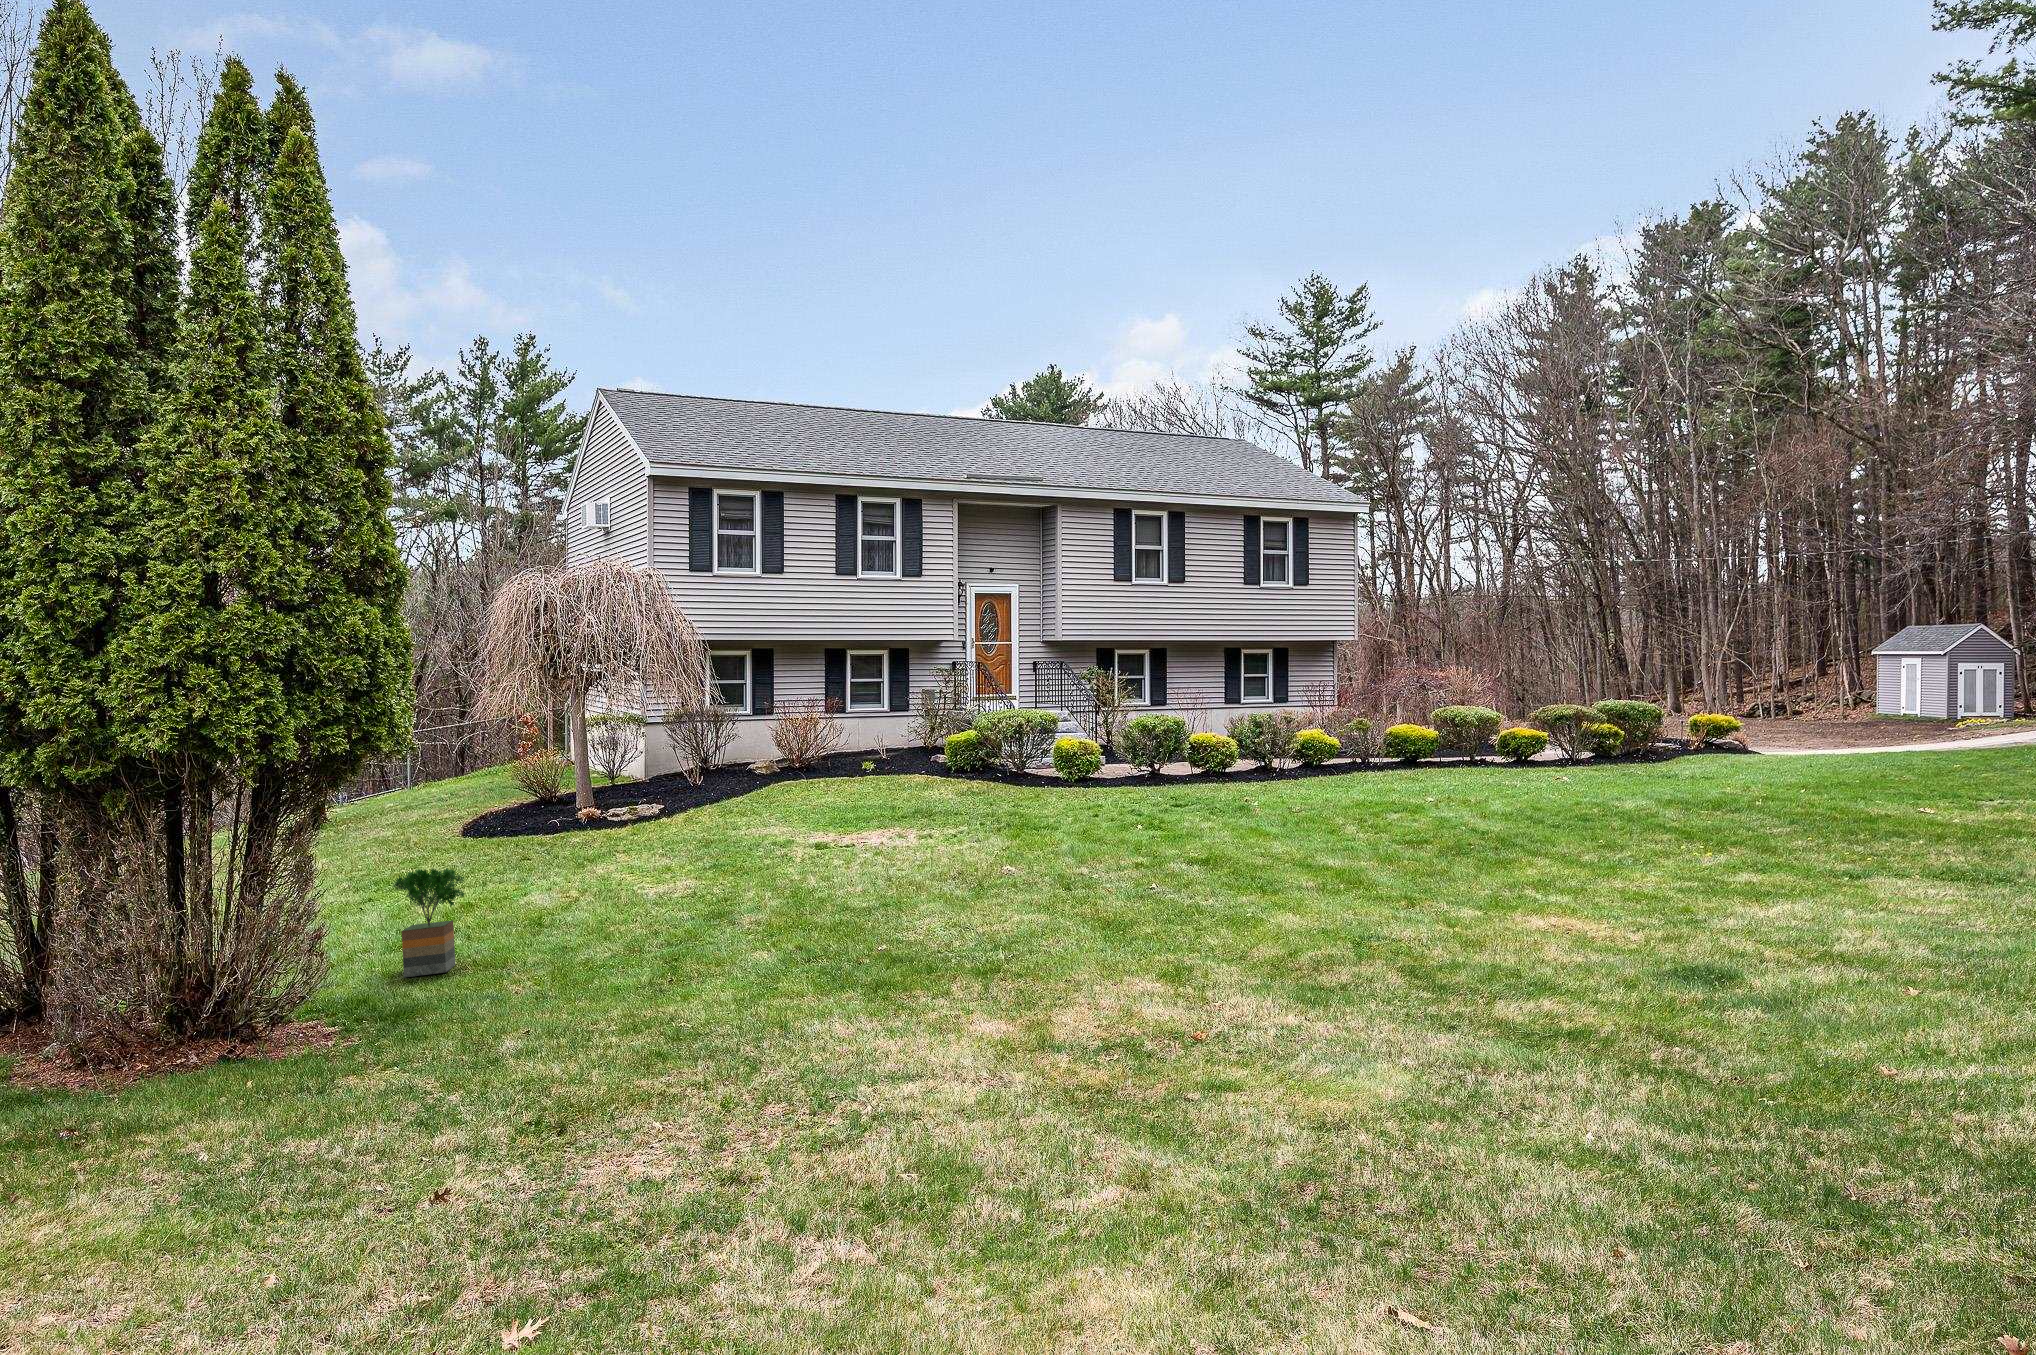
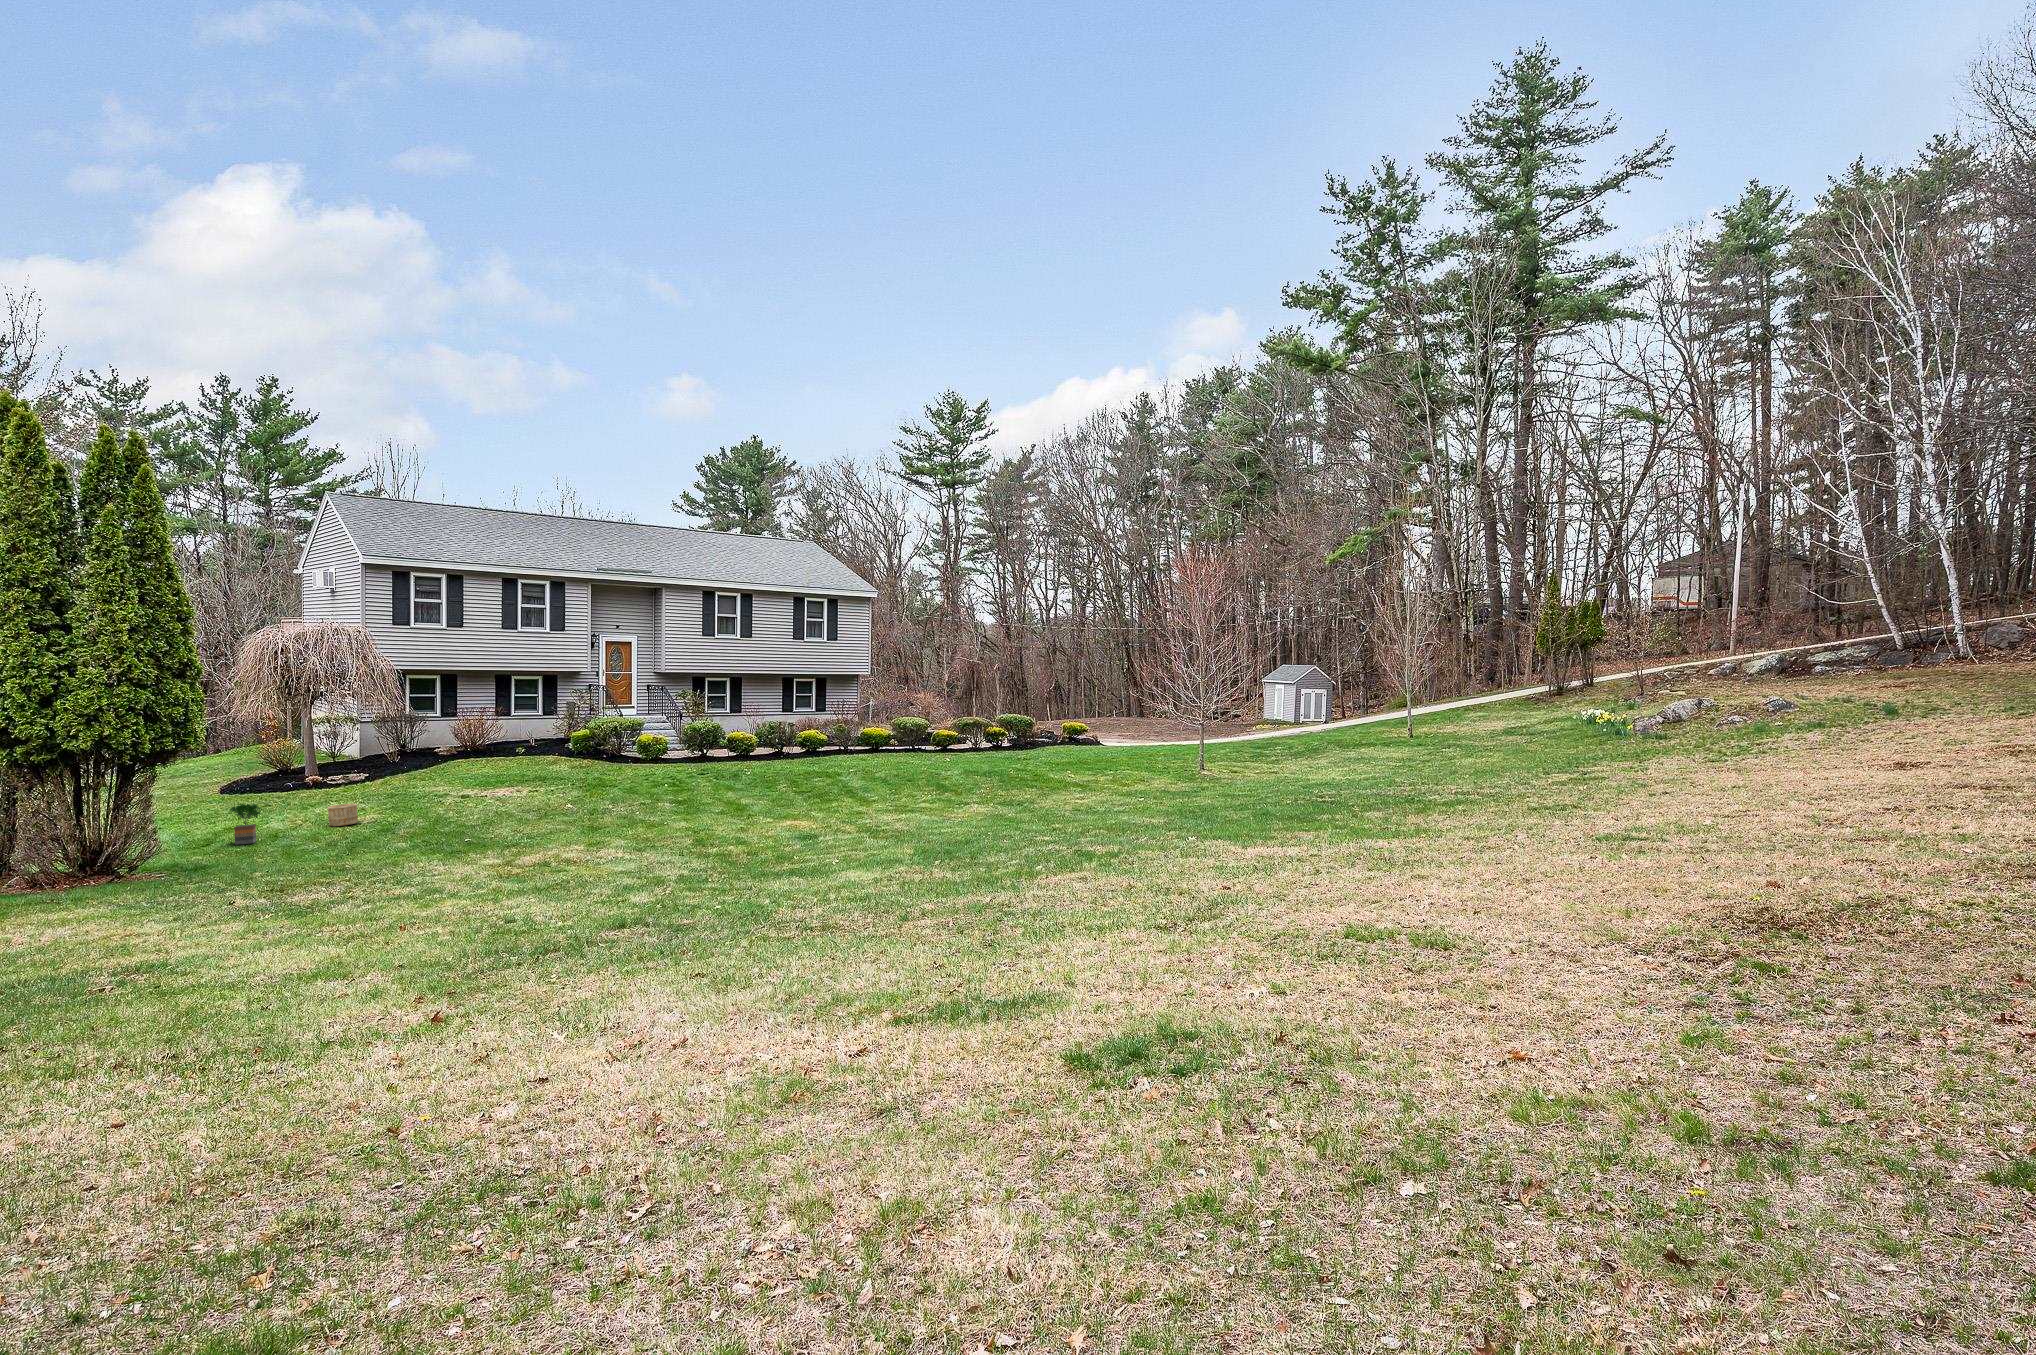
wooden bucket: none [610,862,674,917] -> present [327,804,358,826]

